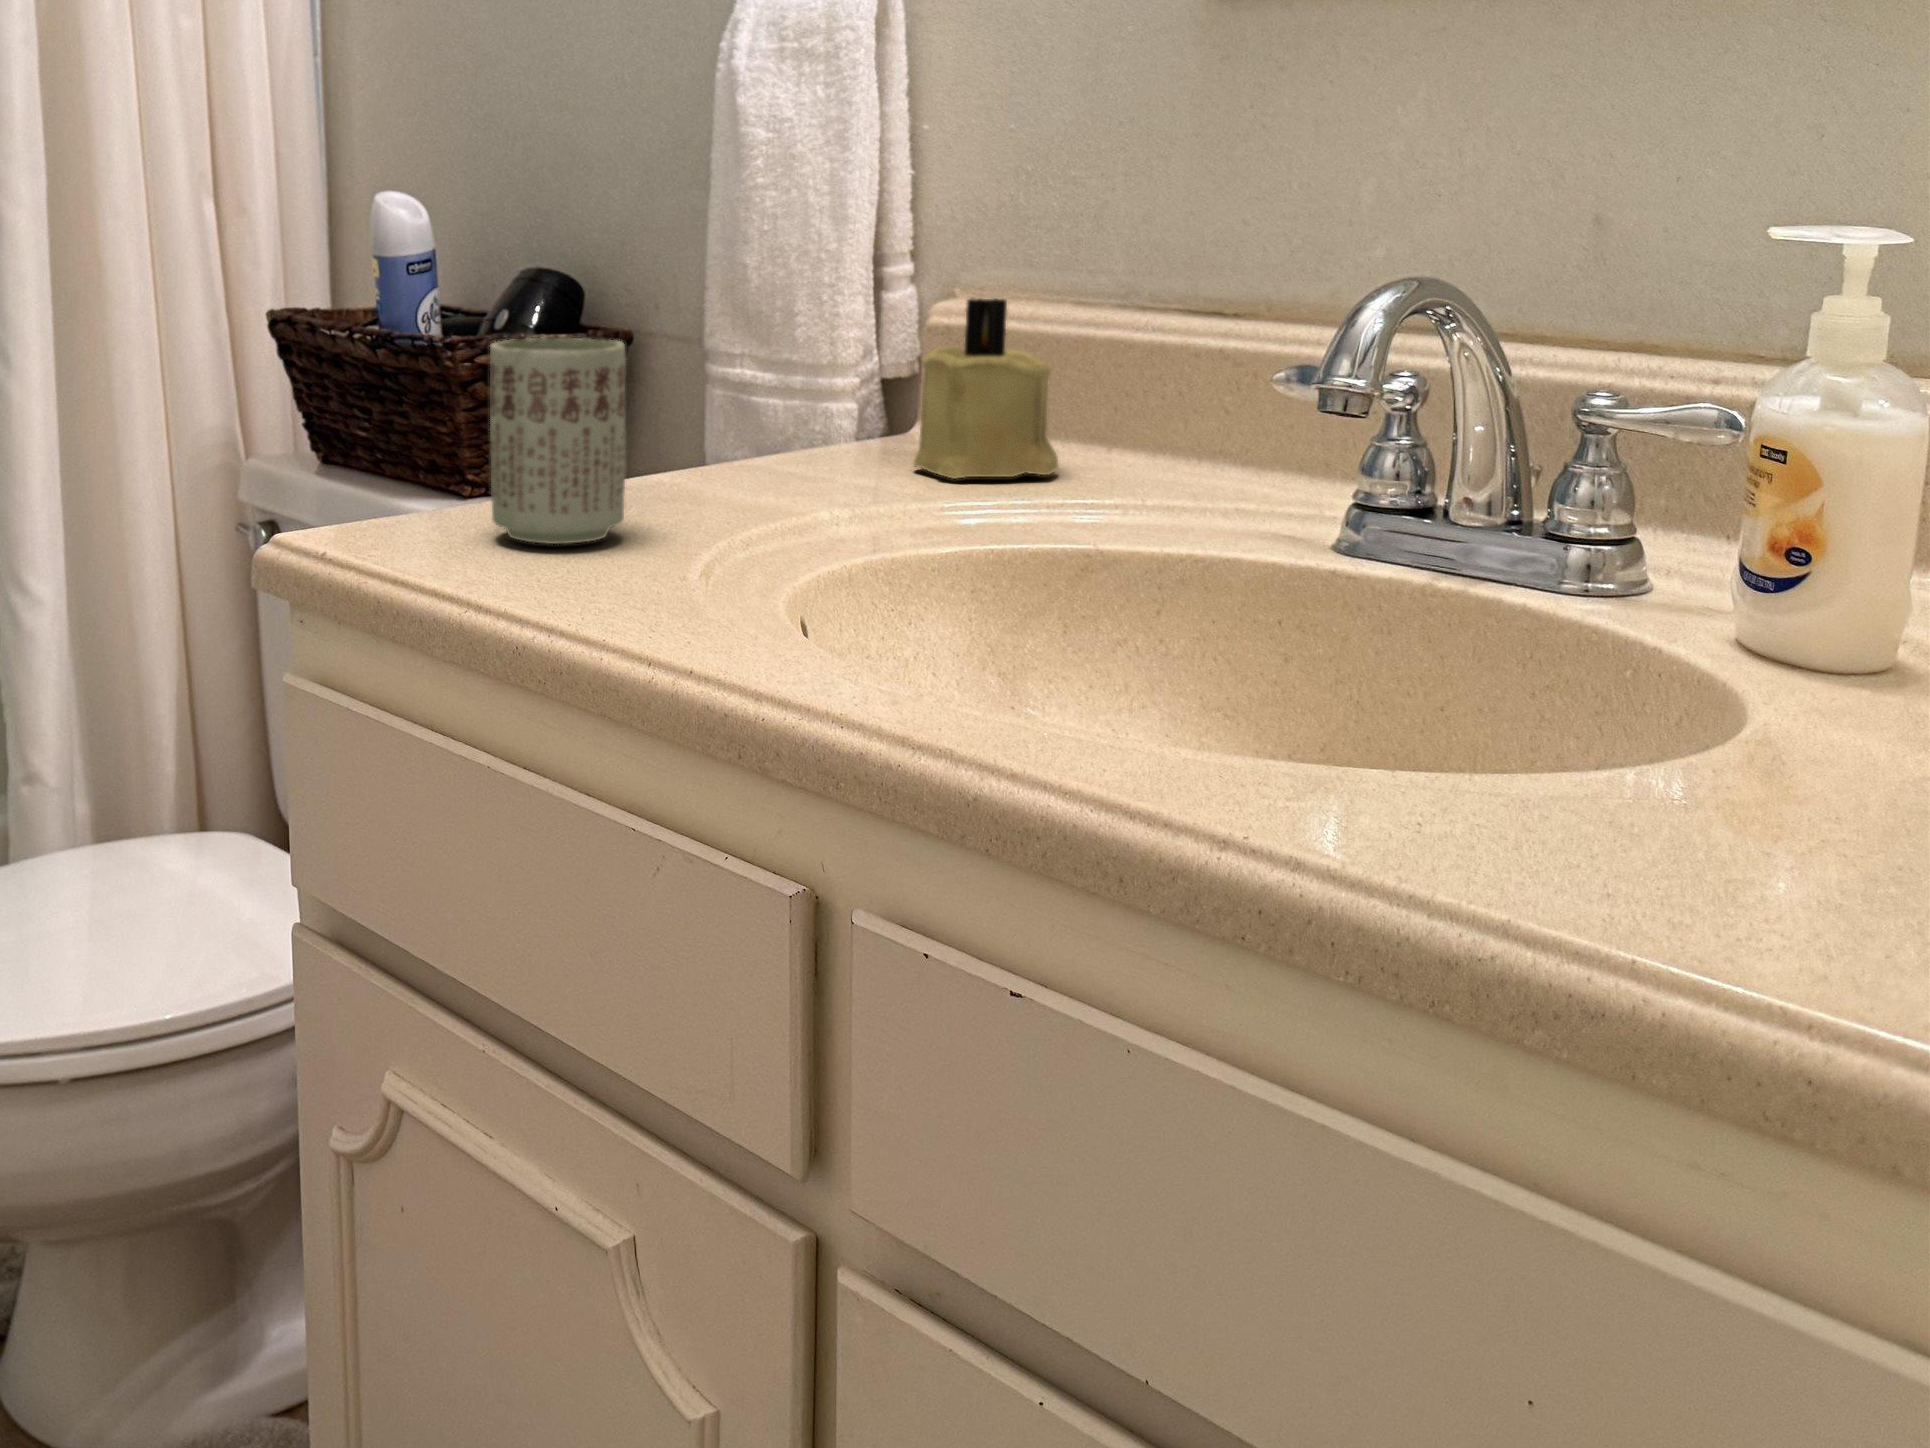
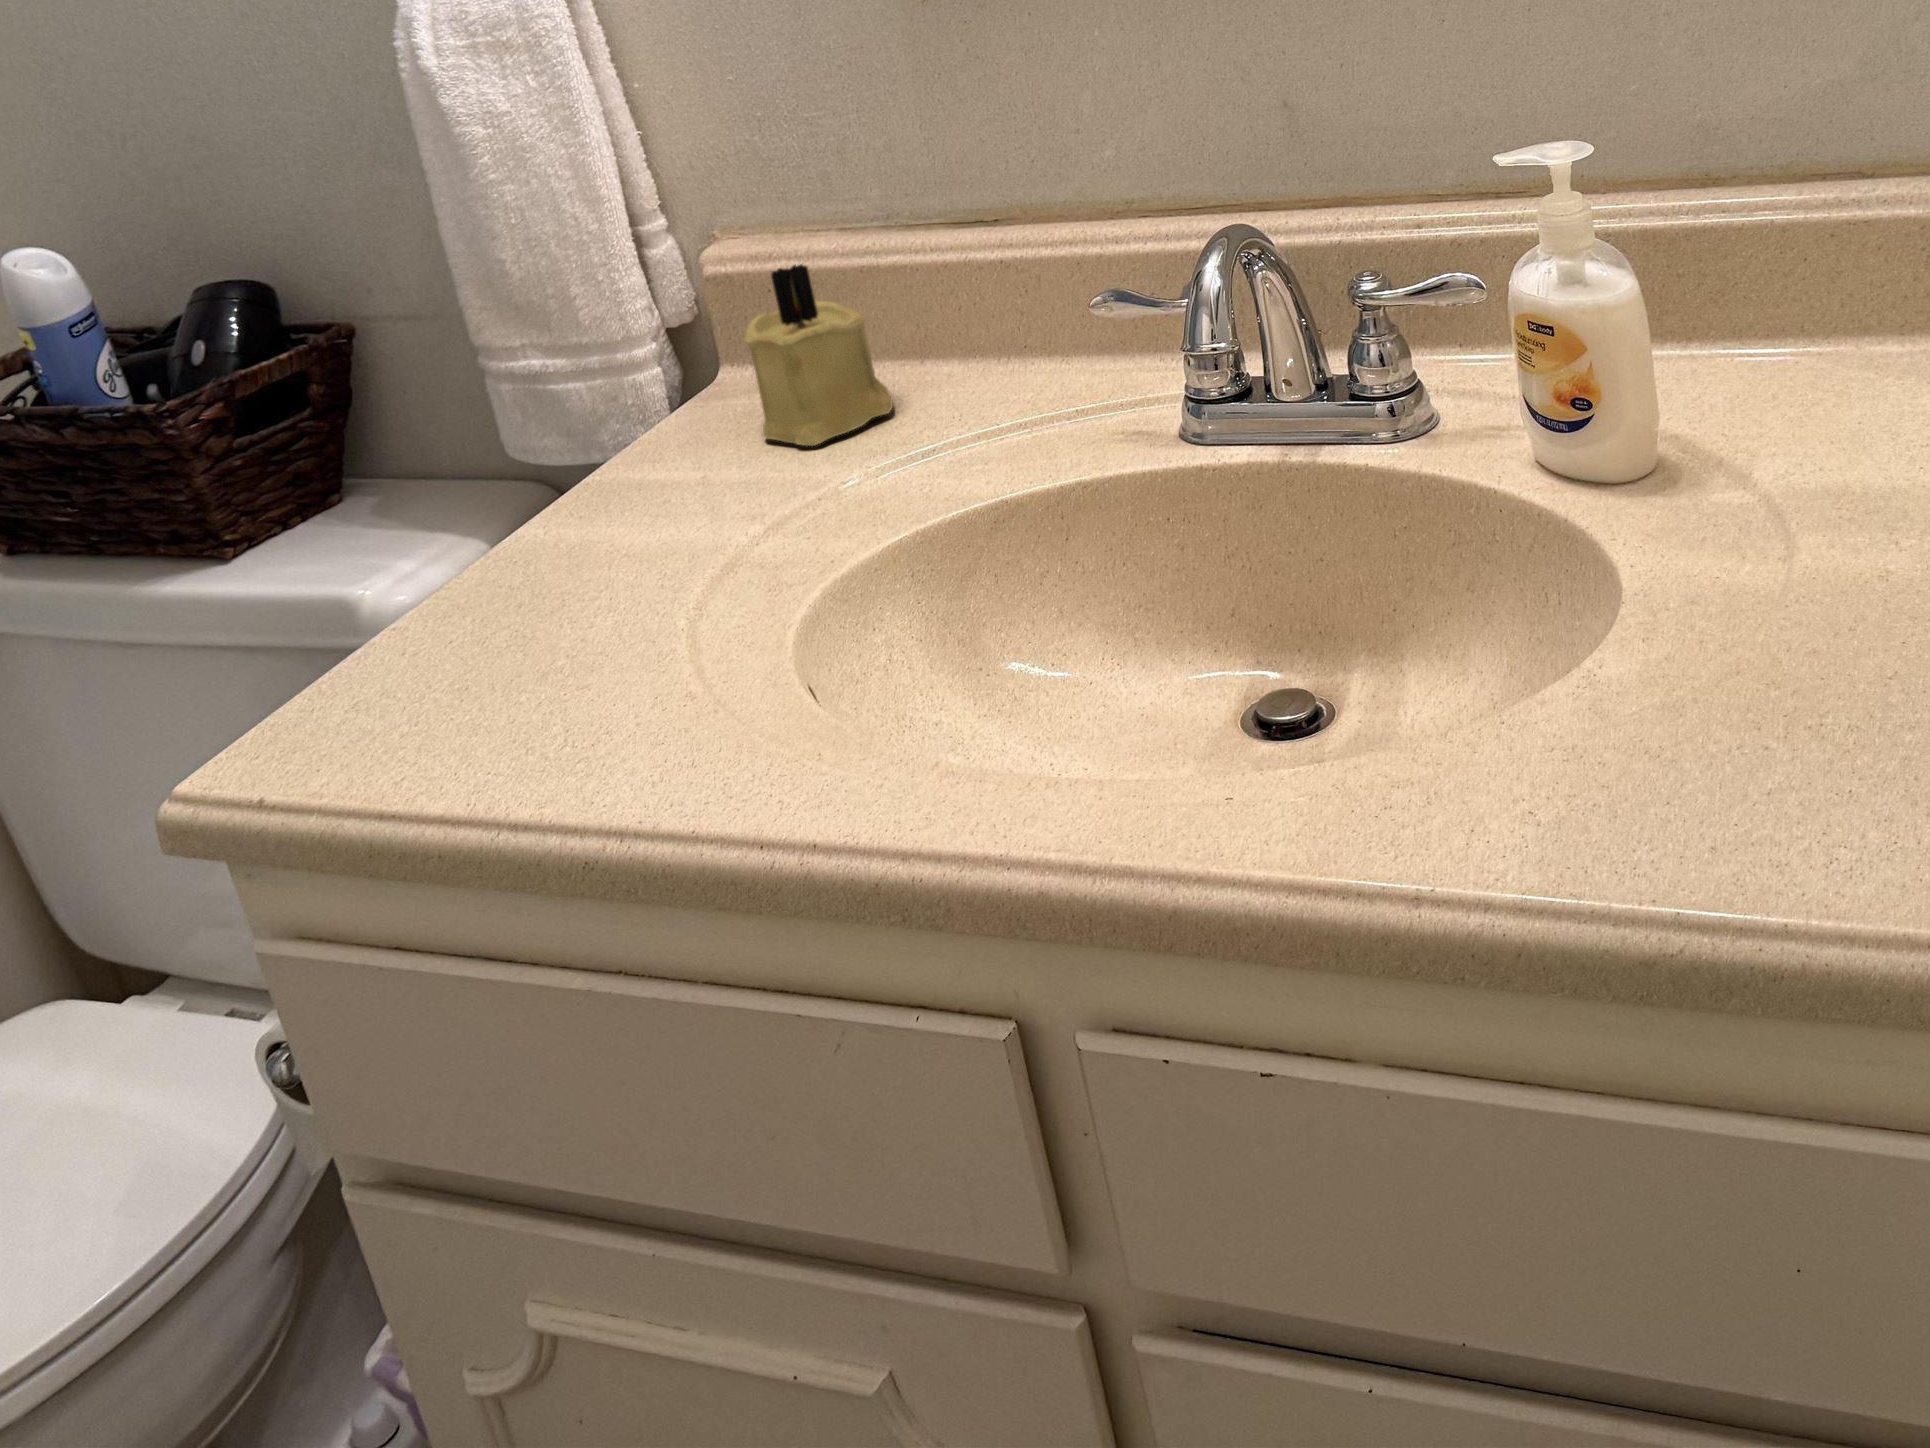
cup: present [490,338,626,544] -> none [385,471,582,713]

